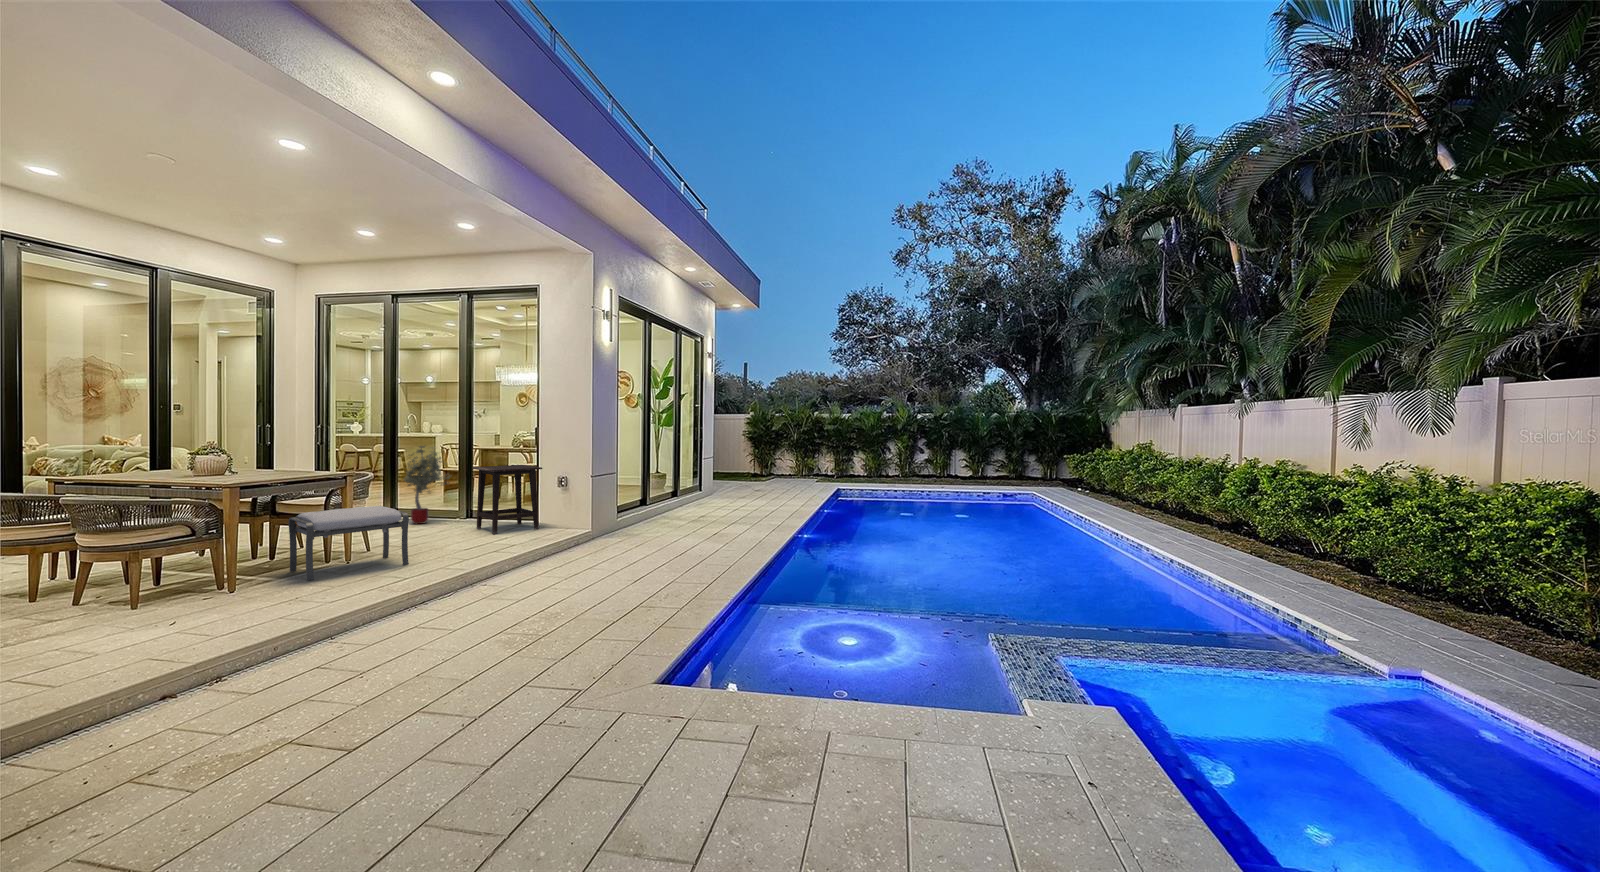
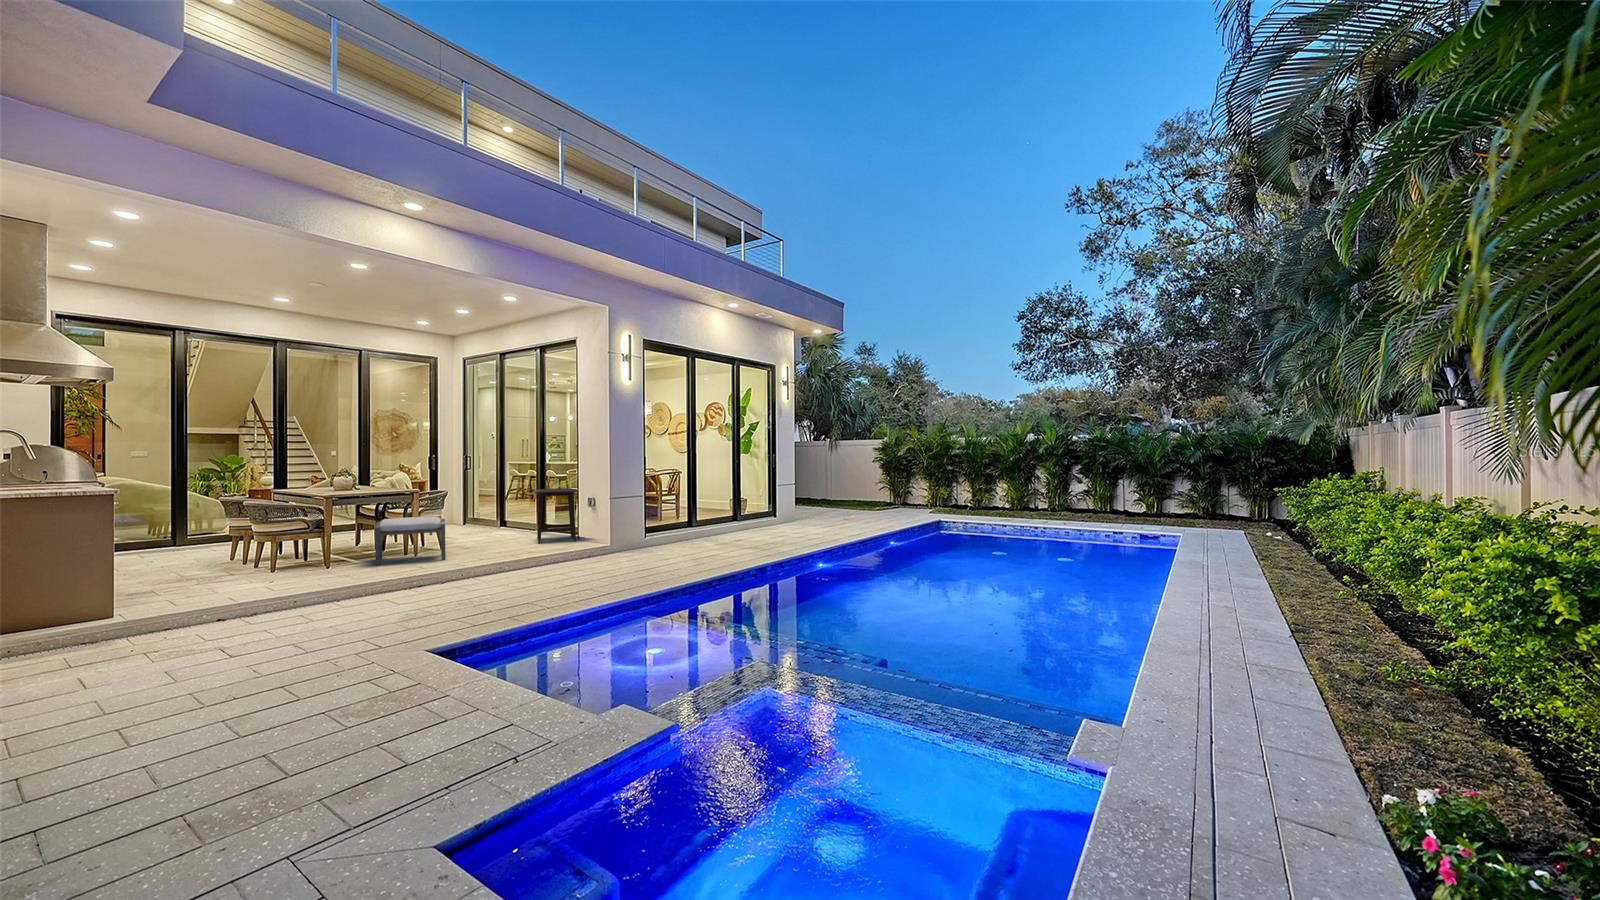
potted tree: present [404,446,450,524] -> none [499,471,536,533]

